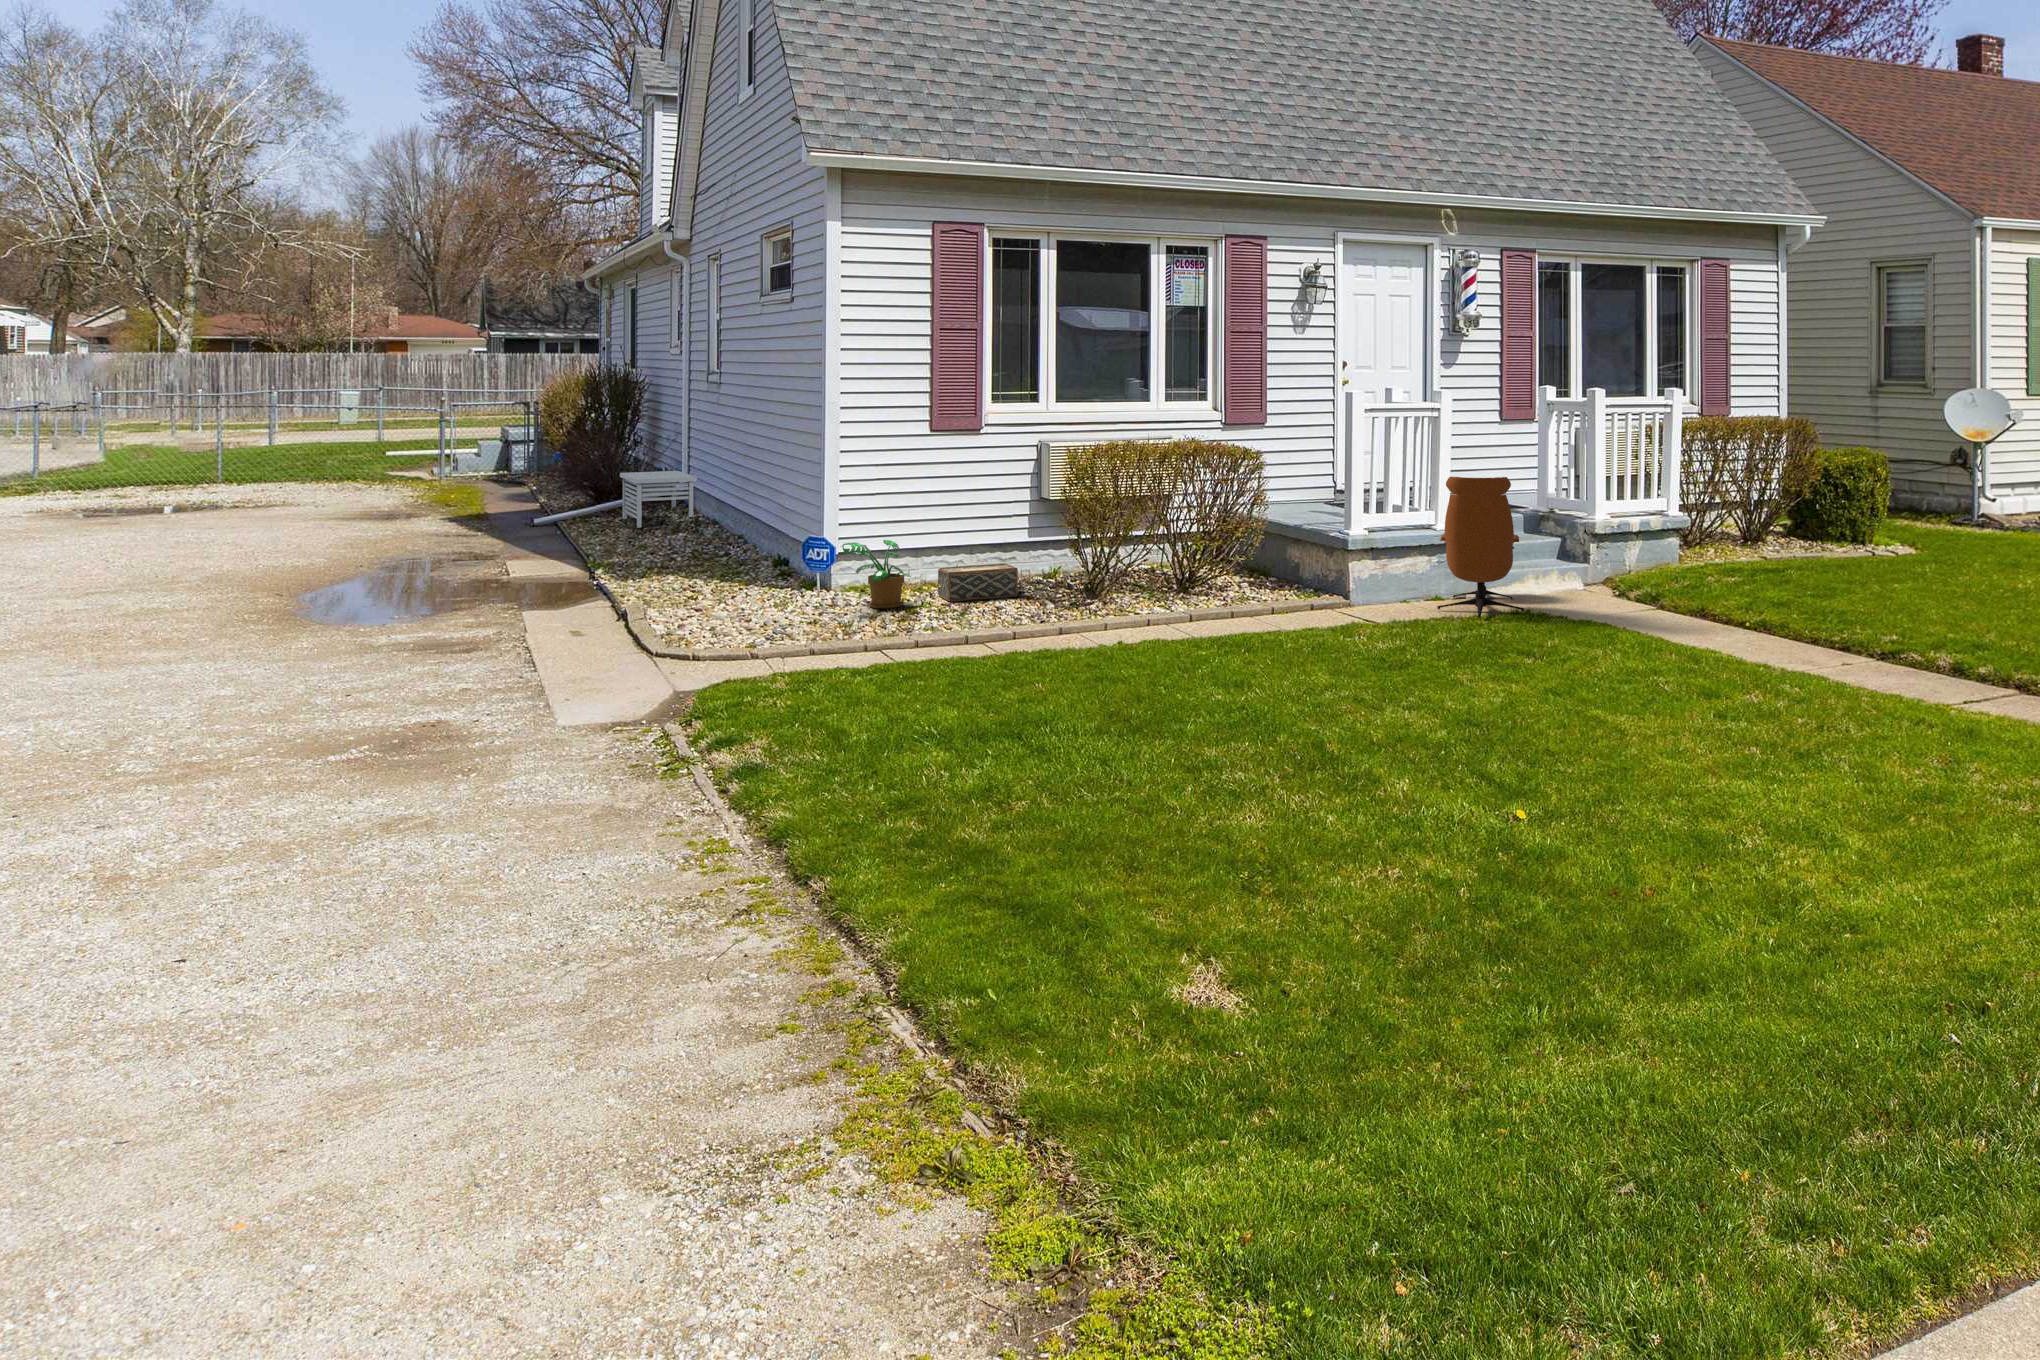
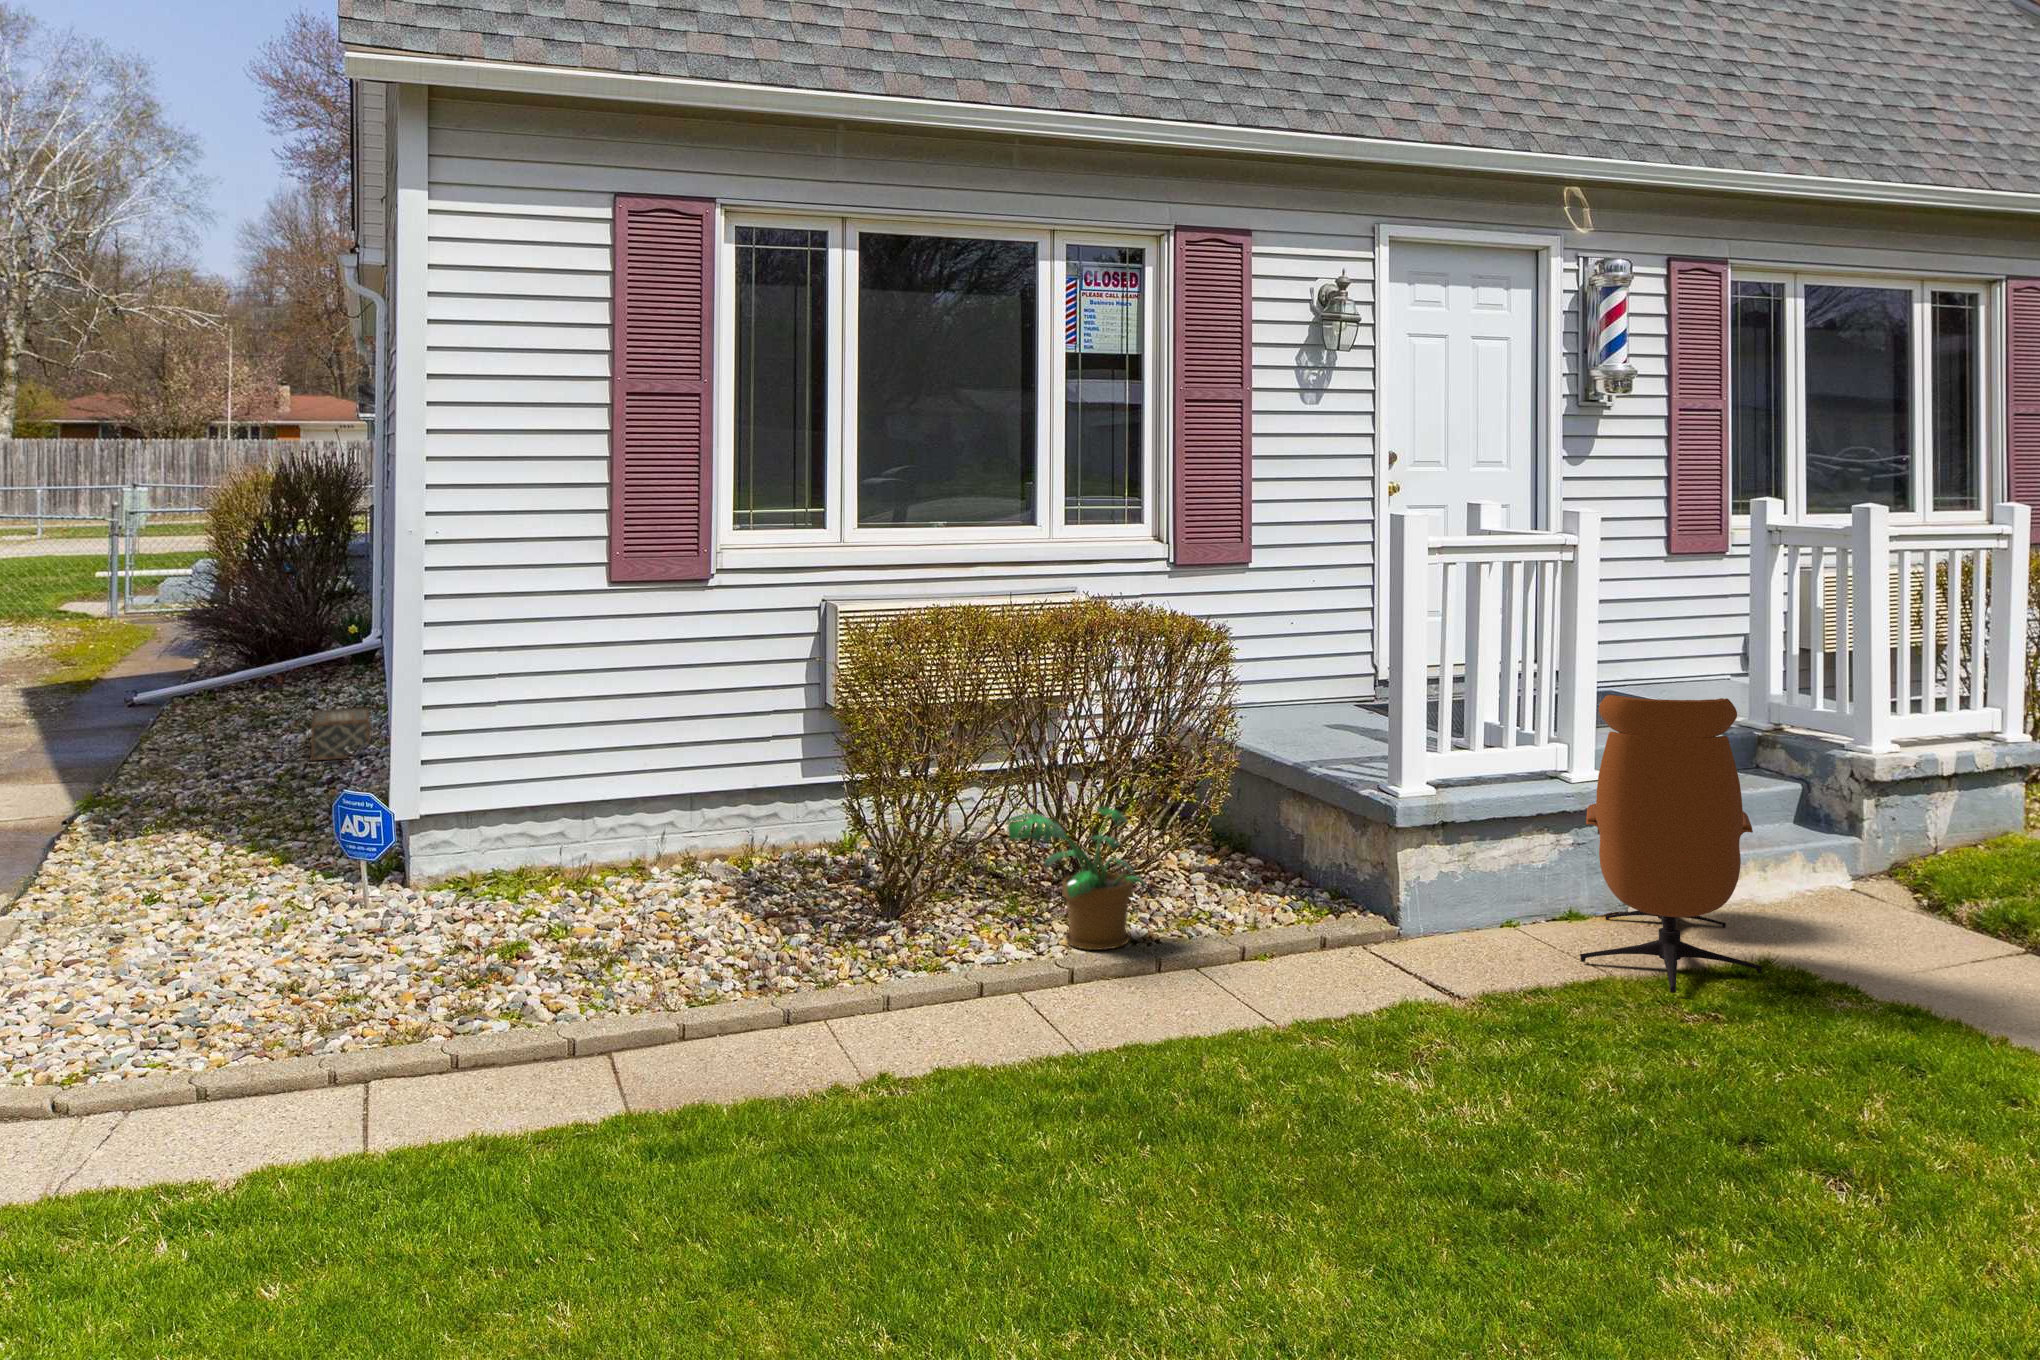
storage bench: present [620,471,697,528] -> none [262,615,363,711]
potted plant: present [842,540,911,608] -> present [1007,805,1146,950]
woven basket: present [938,564,1018,601] -> present [311,708,370,760]

